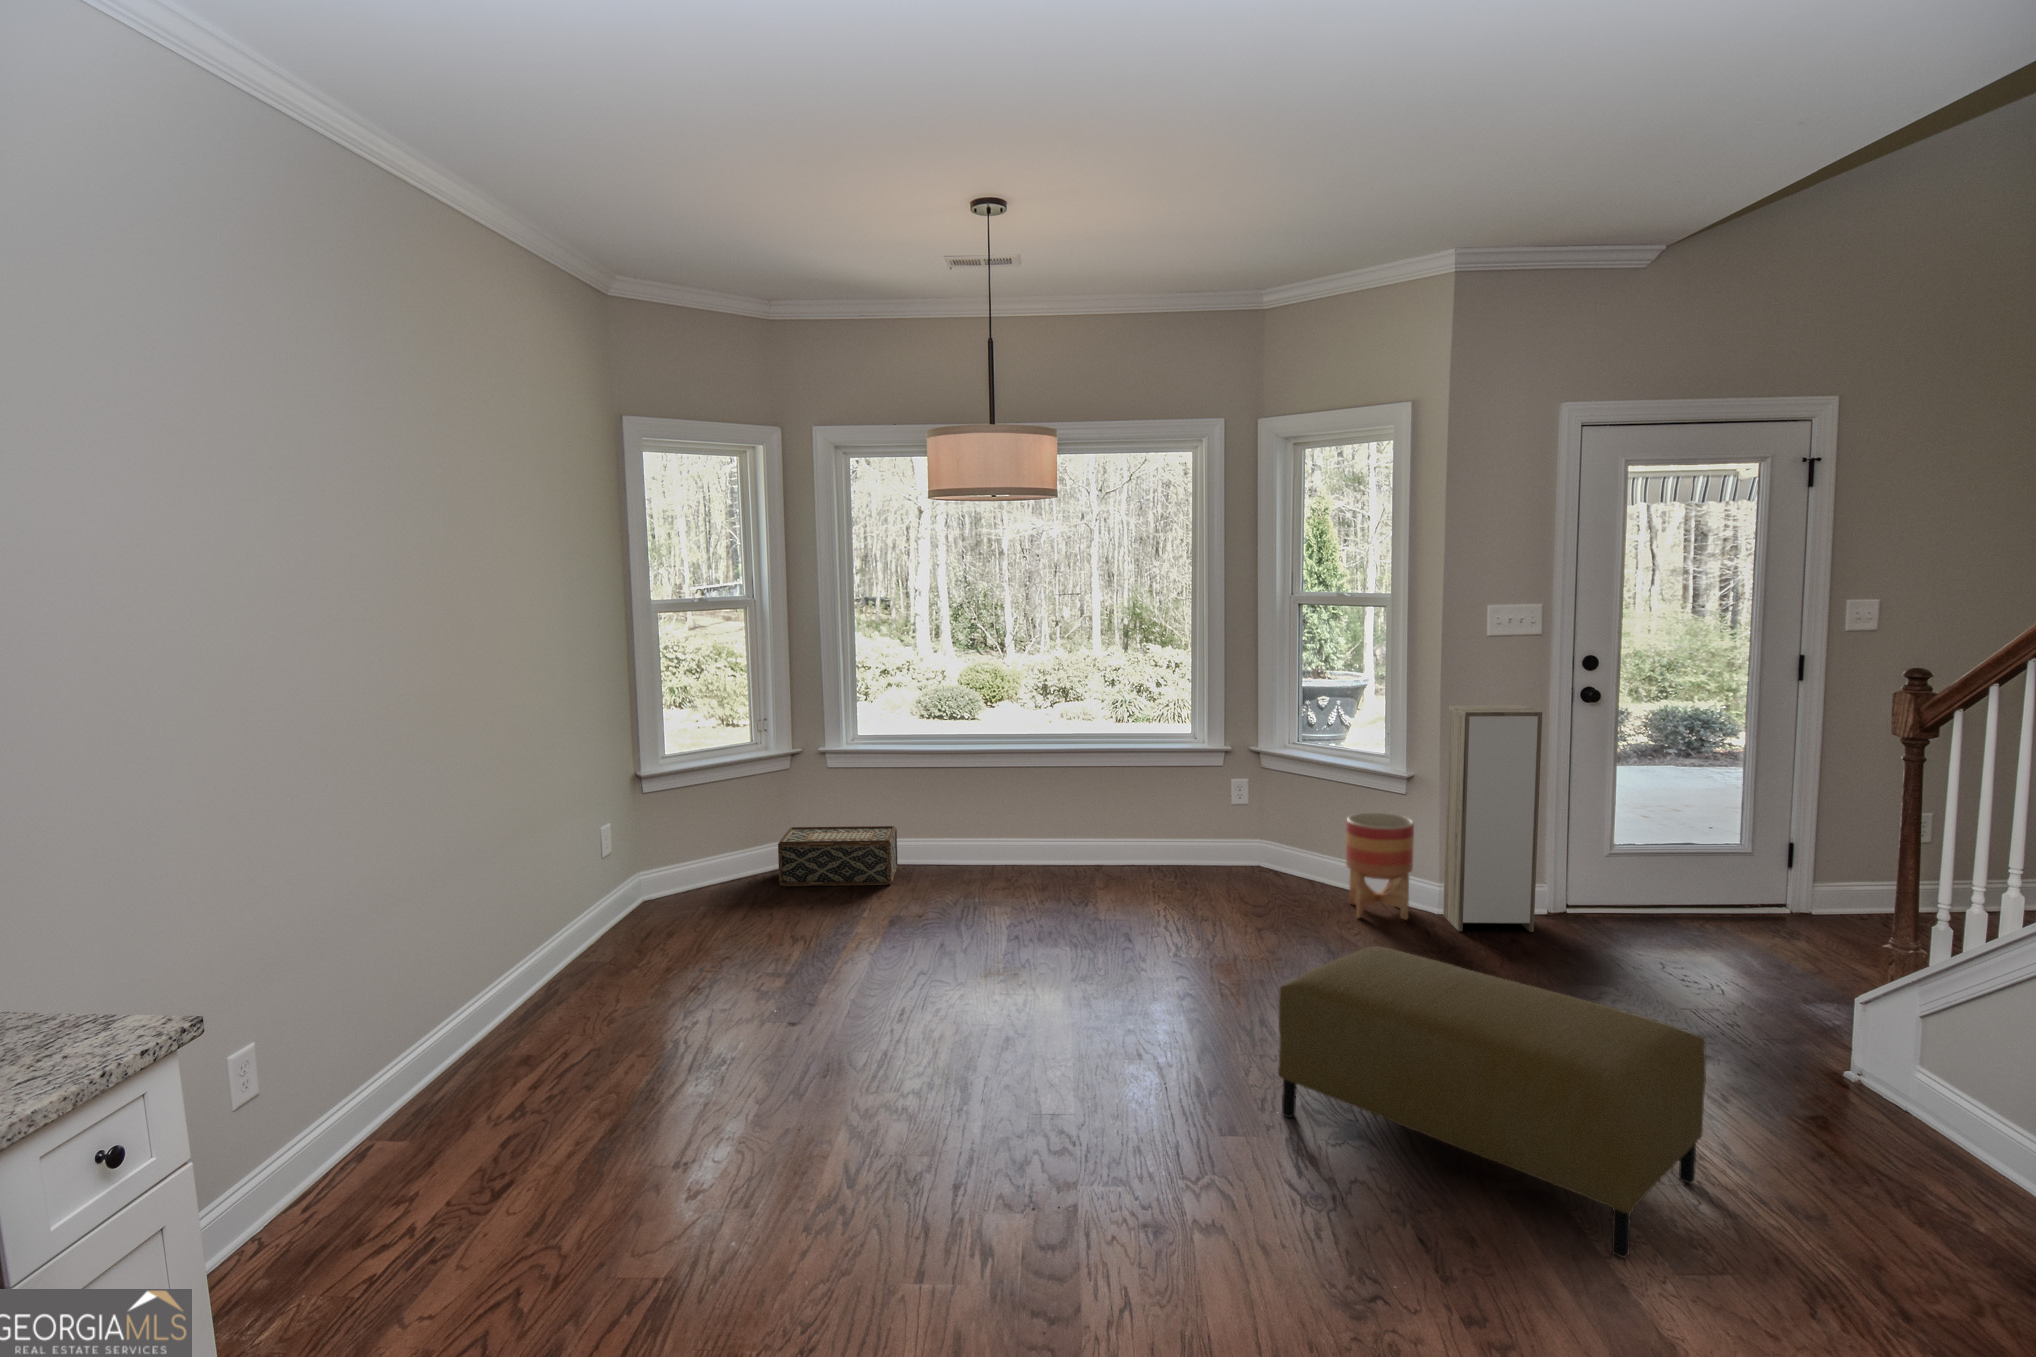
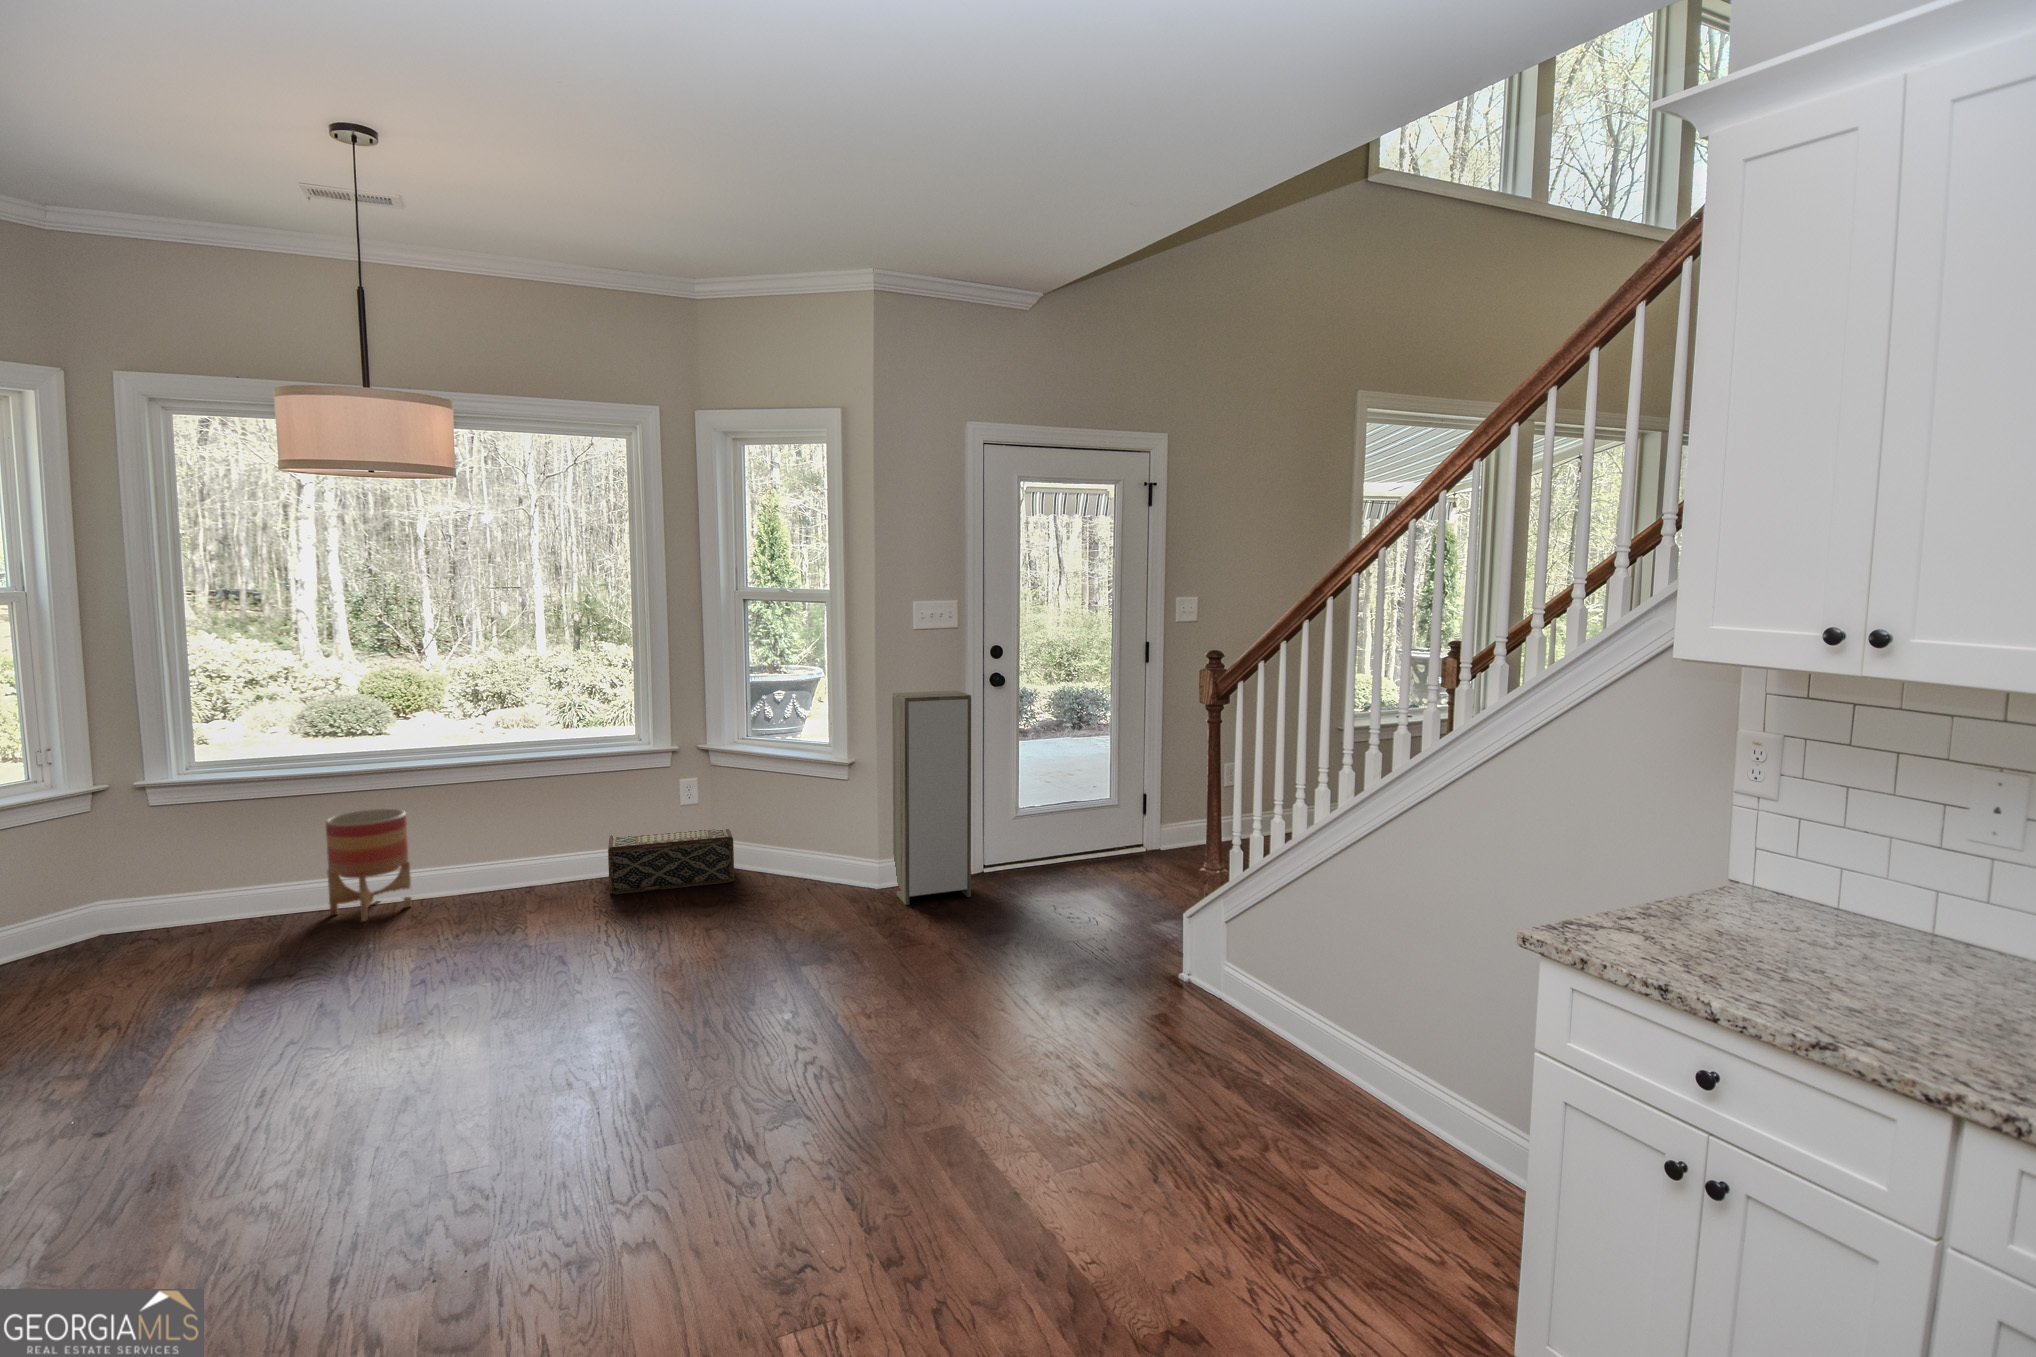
planter: present [1346,813,1414,919] -> present [326,809,412,921]
woven basket: present [778,826,898,886] -> present [608,829,734,894]
ottoman: present [1278,946,1706,1258] -> none [686,940,1108,1246]

